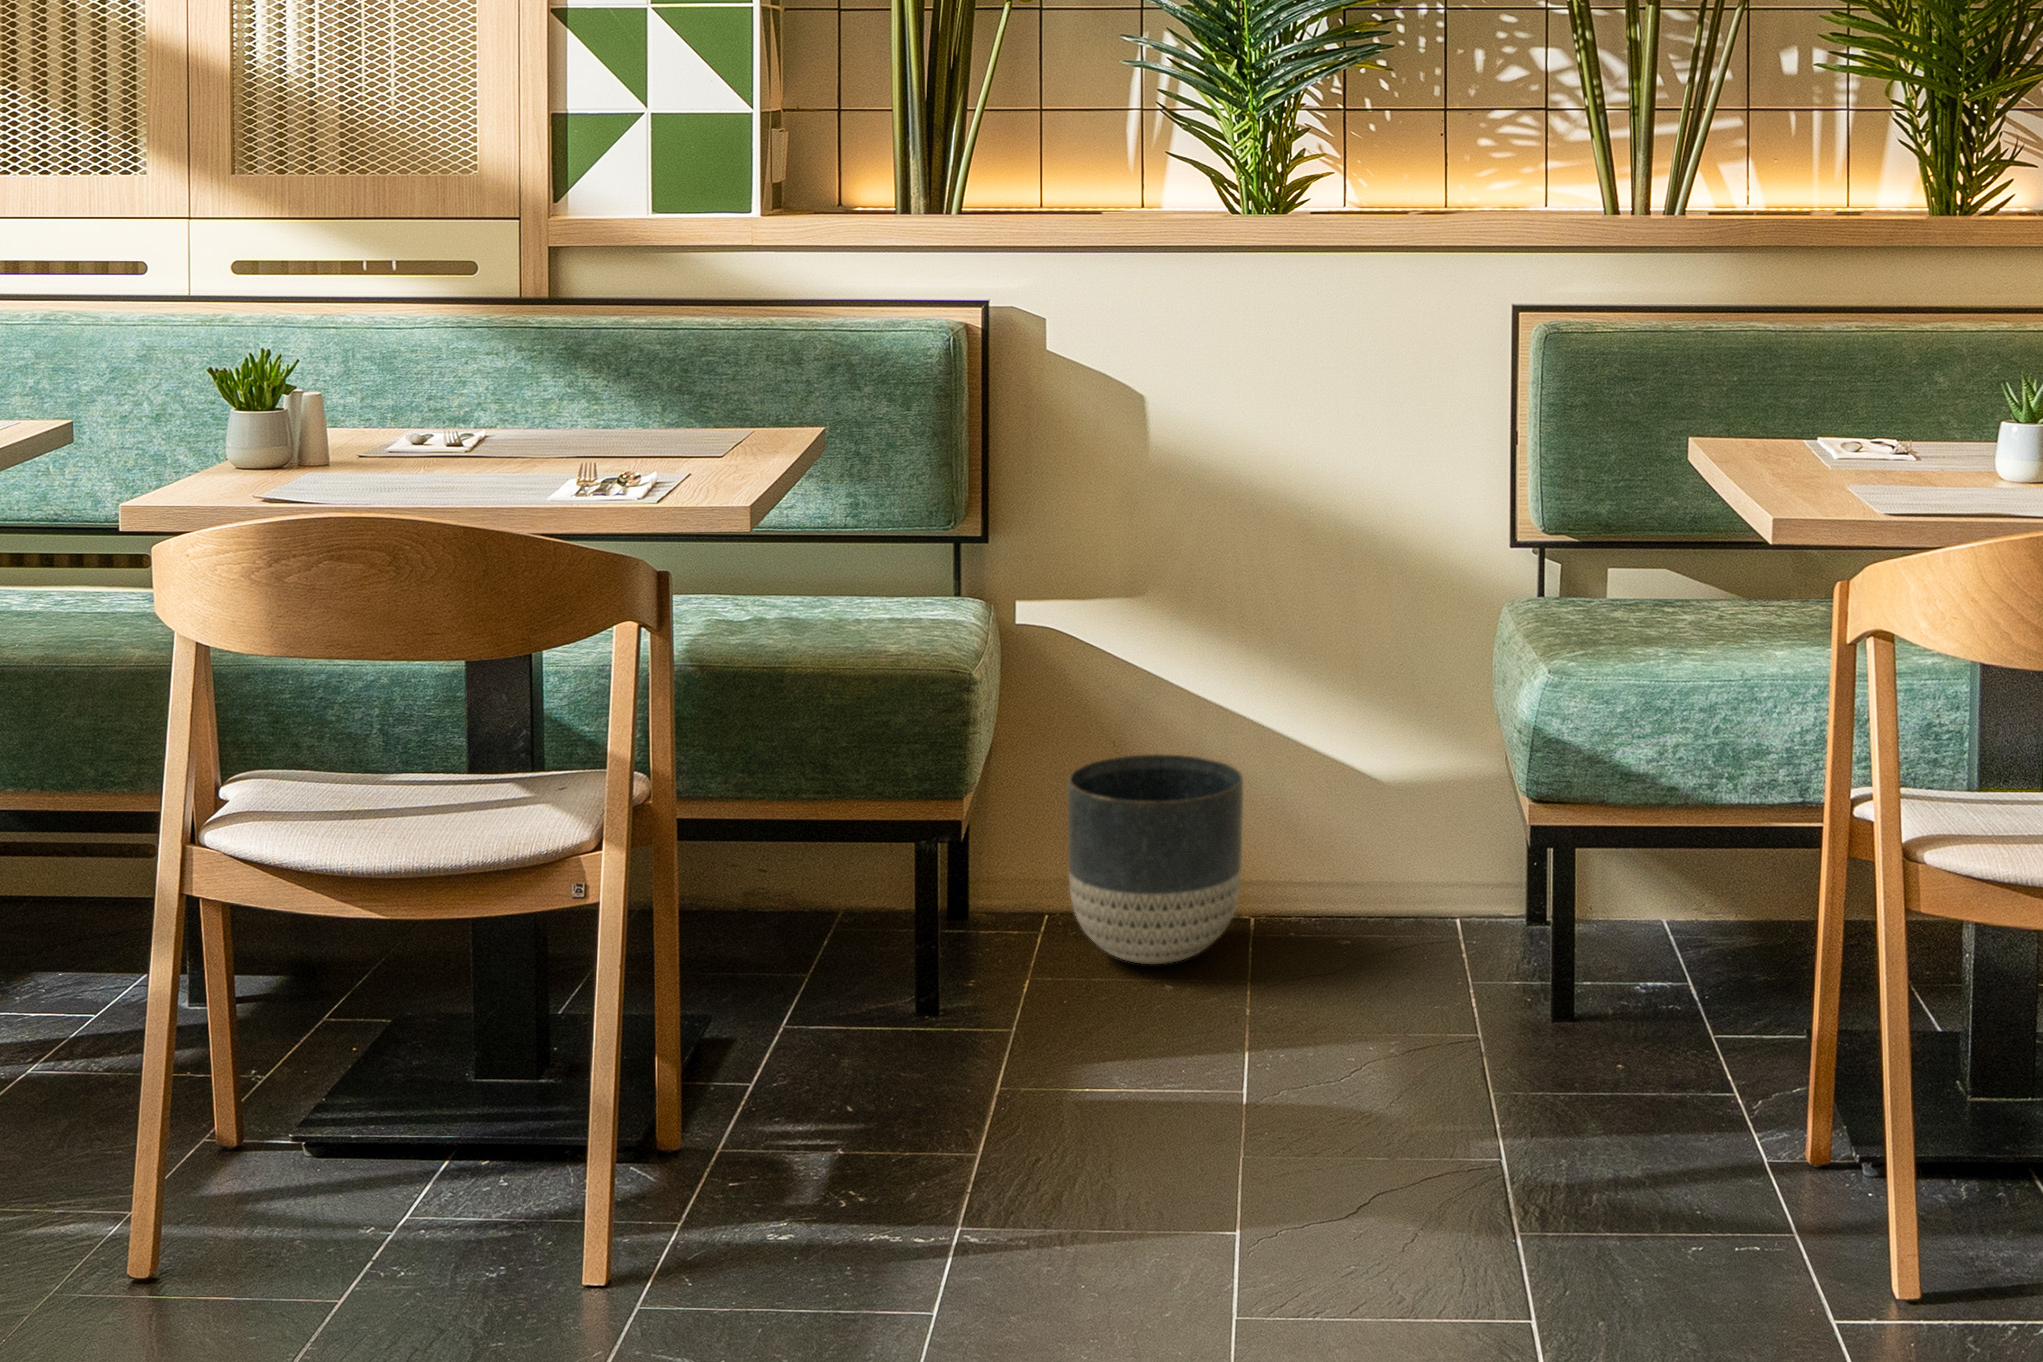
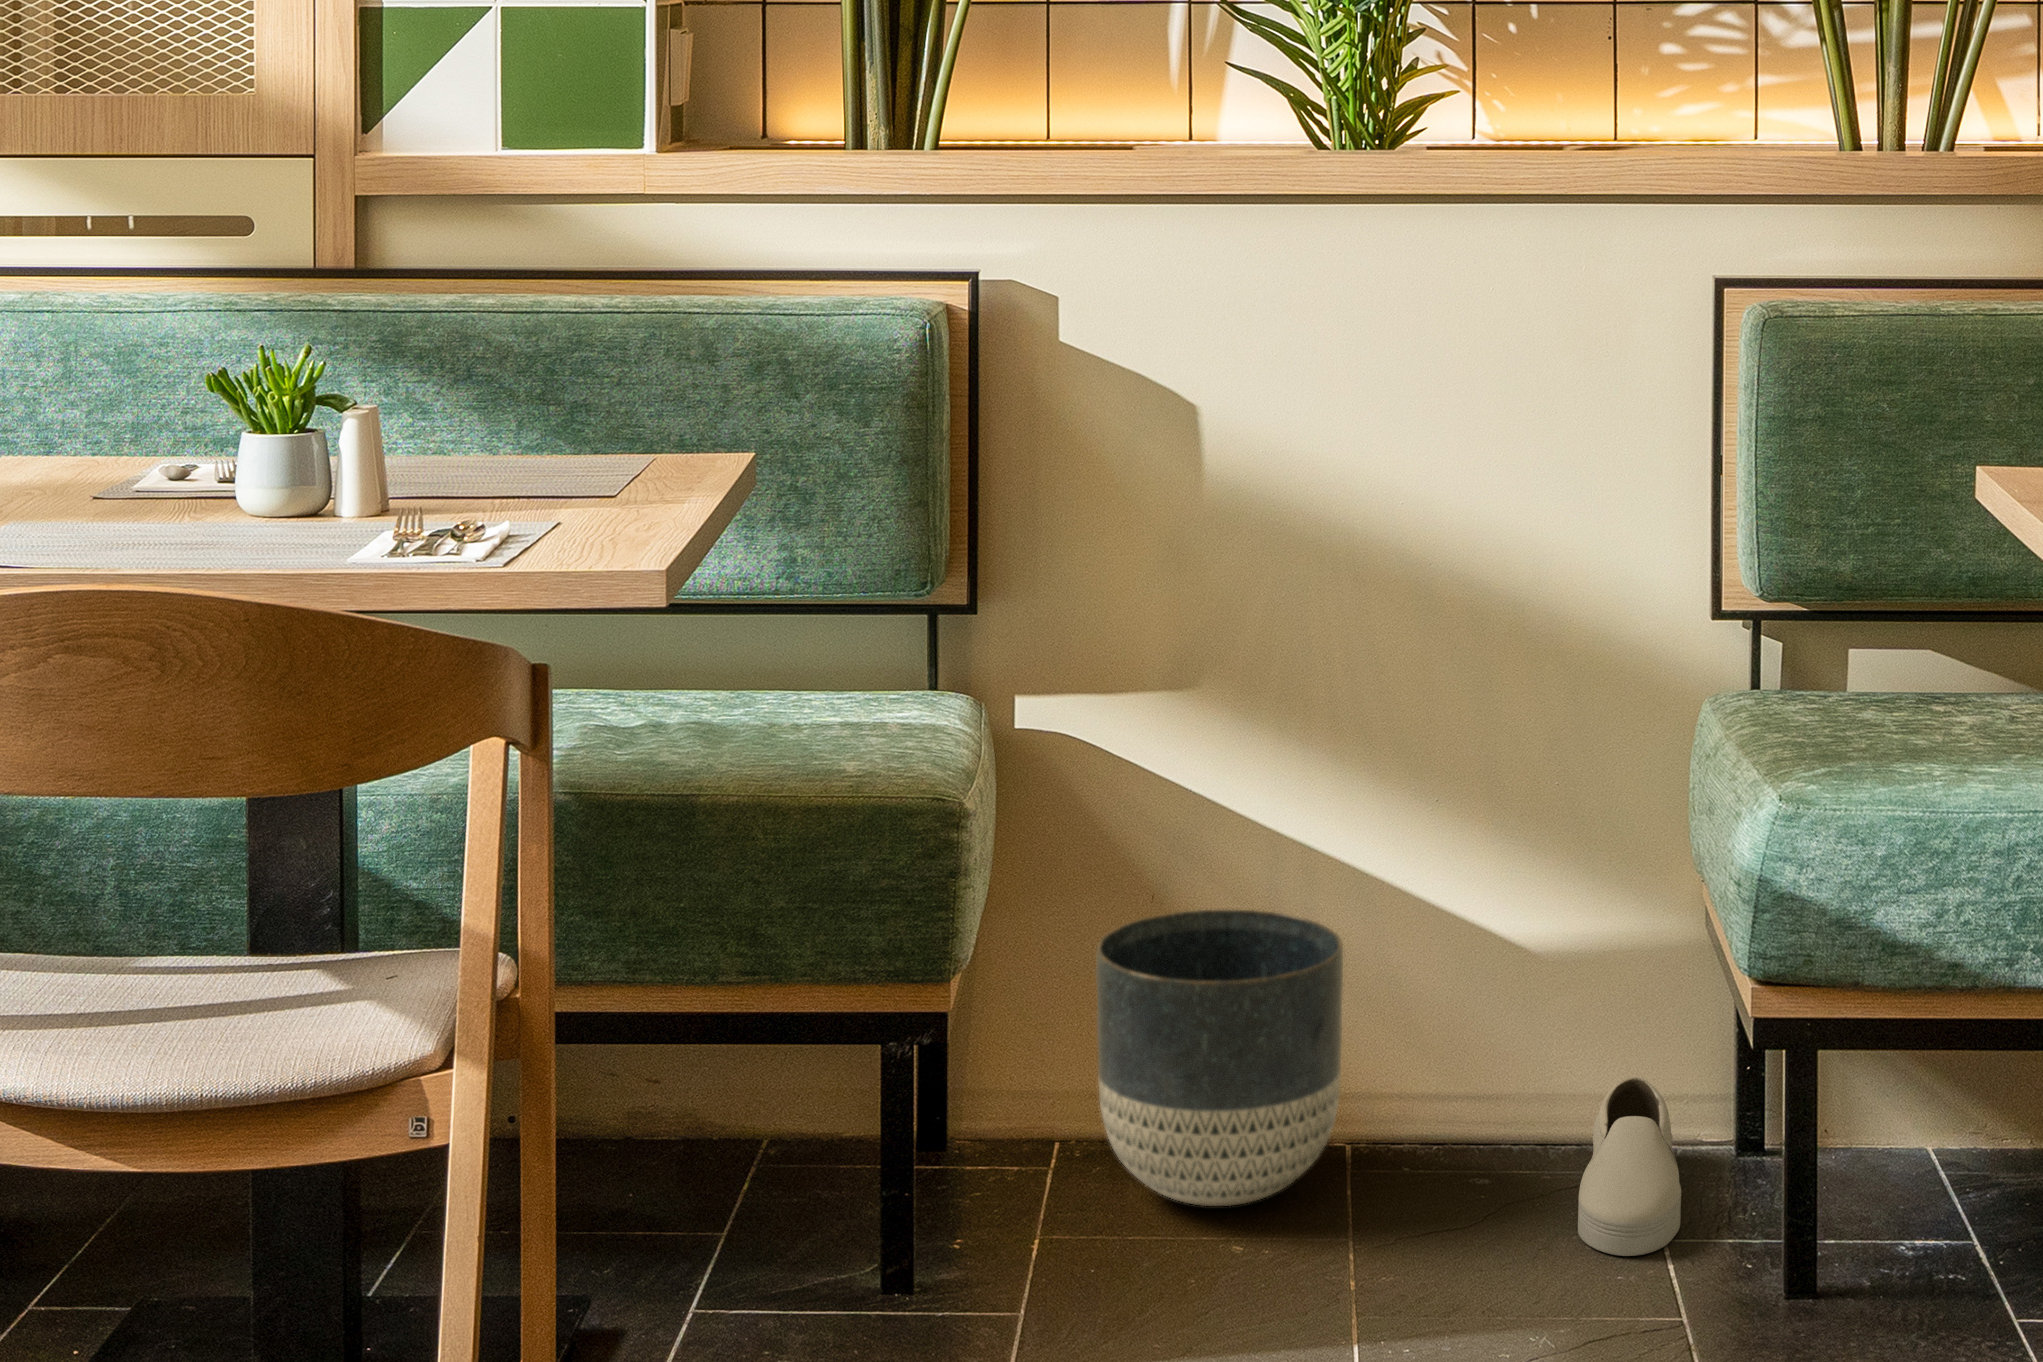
shoe: none [1409,877,1483,999] -> present [1578,1077,1681,1256]

